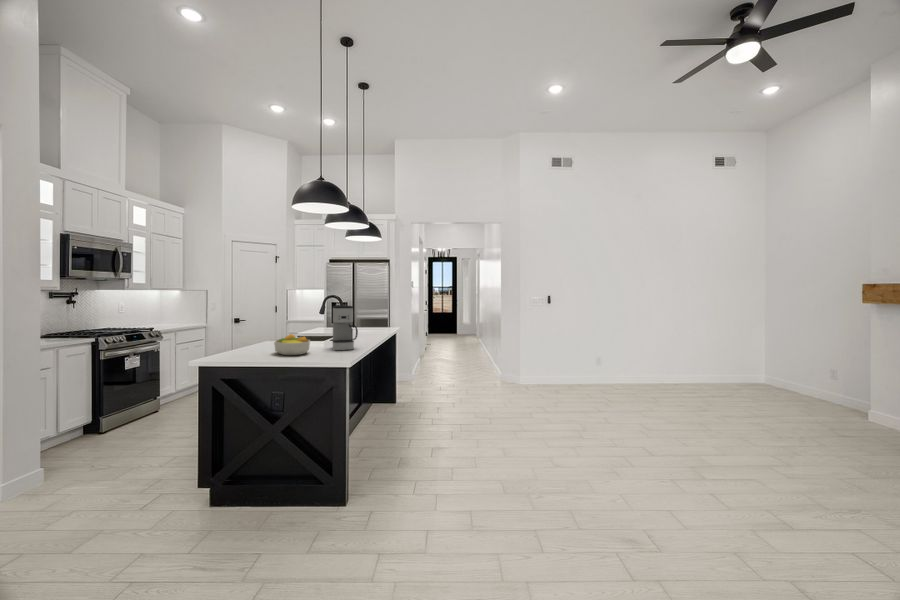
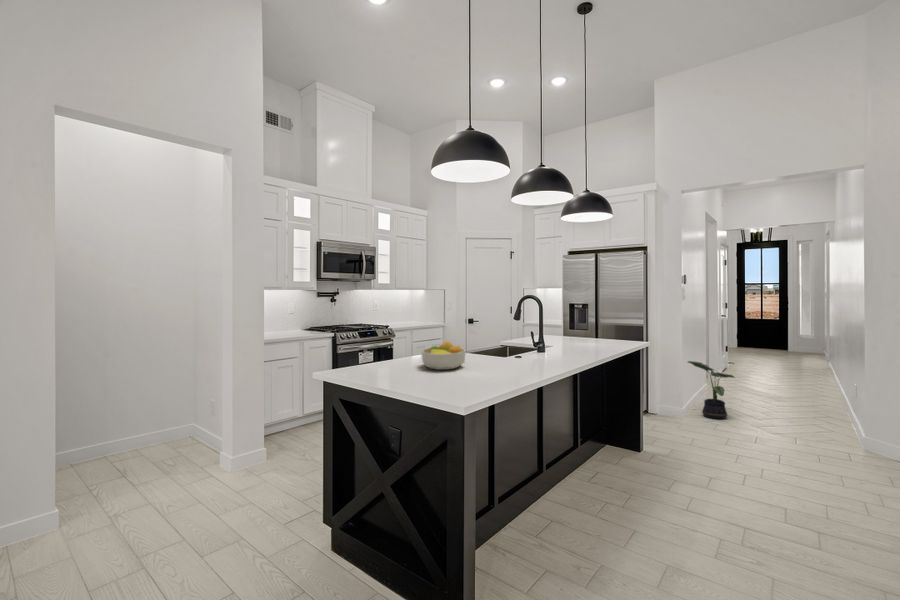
coffee maker: present [332,306,358,351] -> none [499,306,535,369]
potted plant: none [416,343,445,380] -> present [688,361,734,419]

